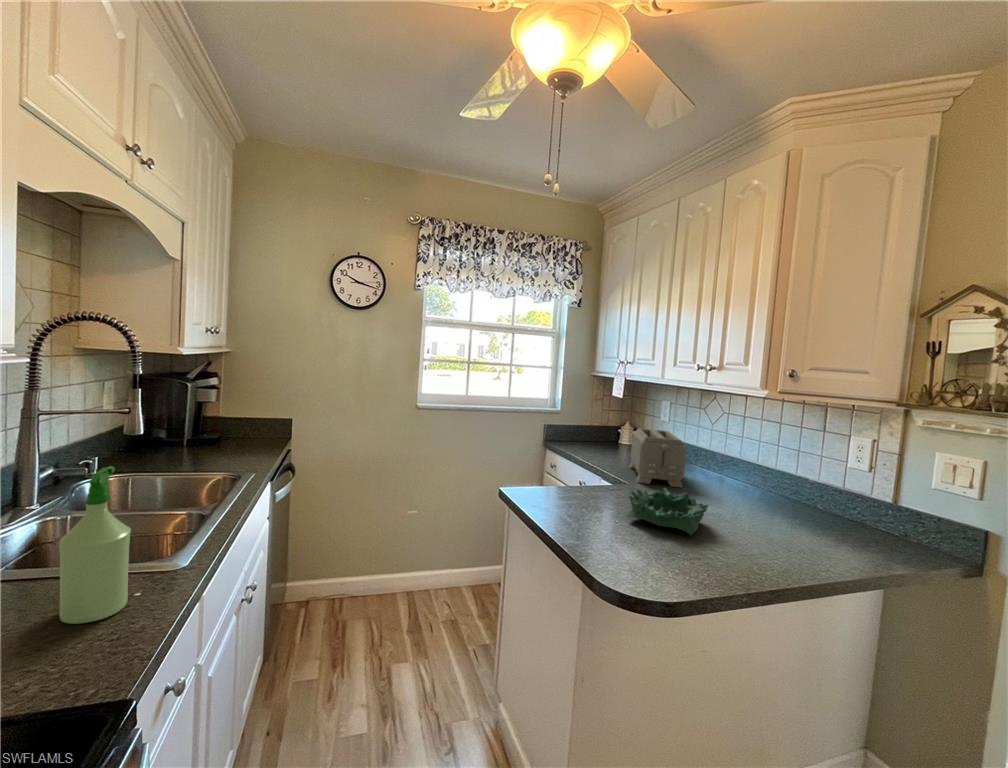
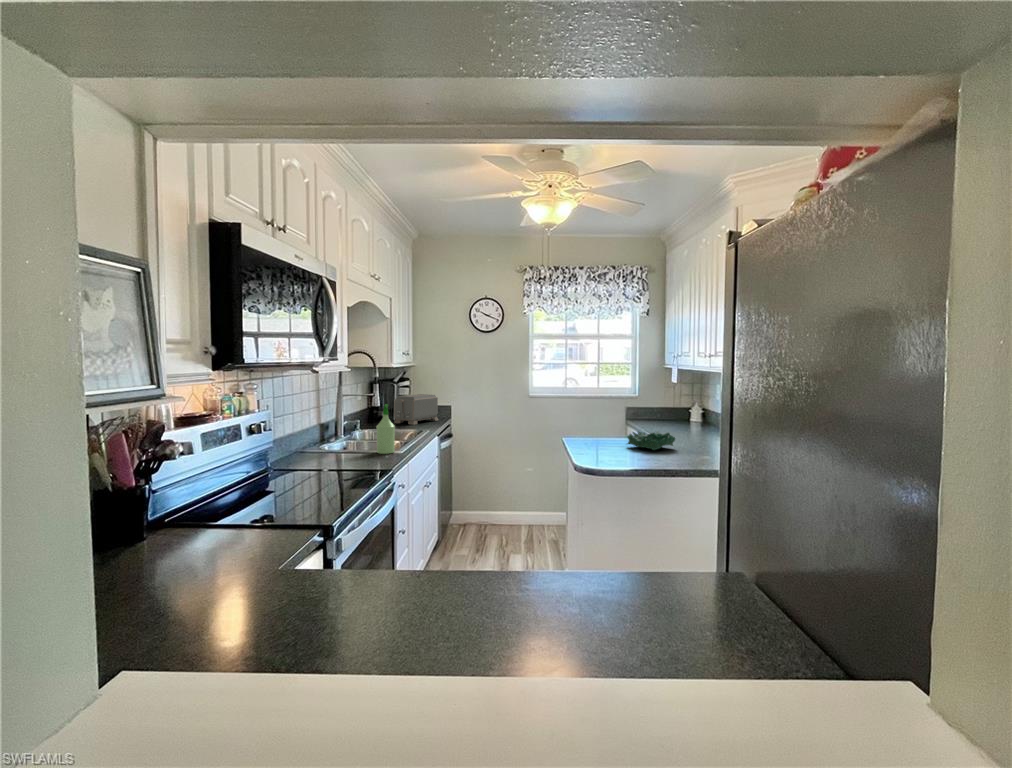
toaster: present [629,428,686,487] -> present [394,394,438,425]

